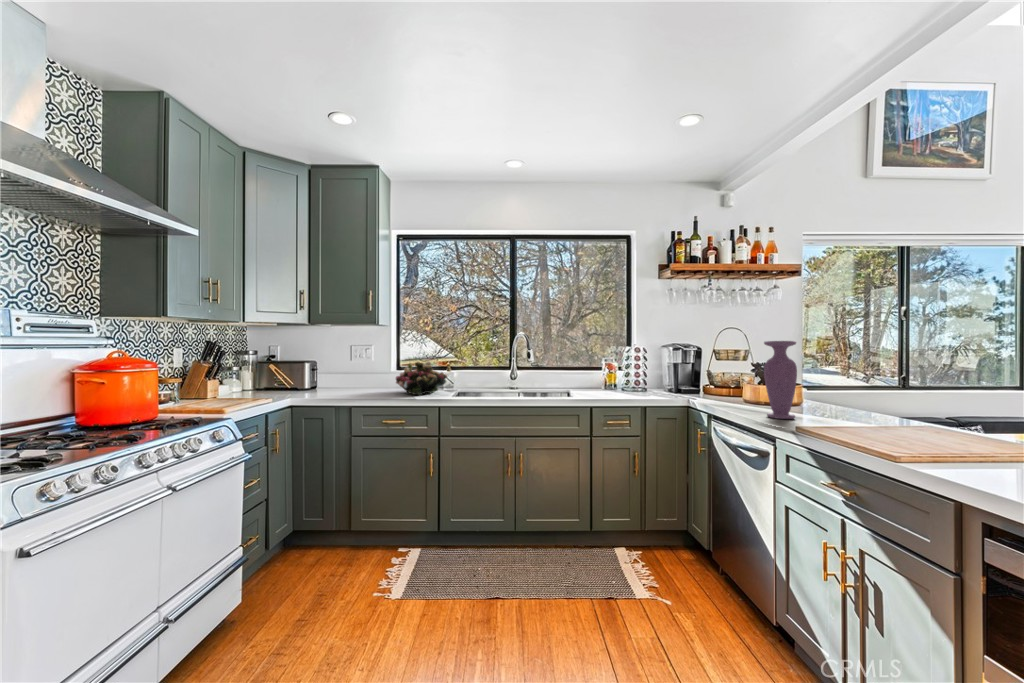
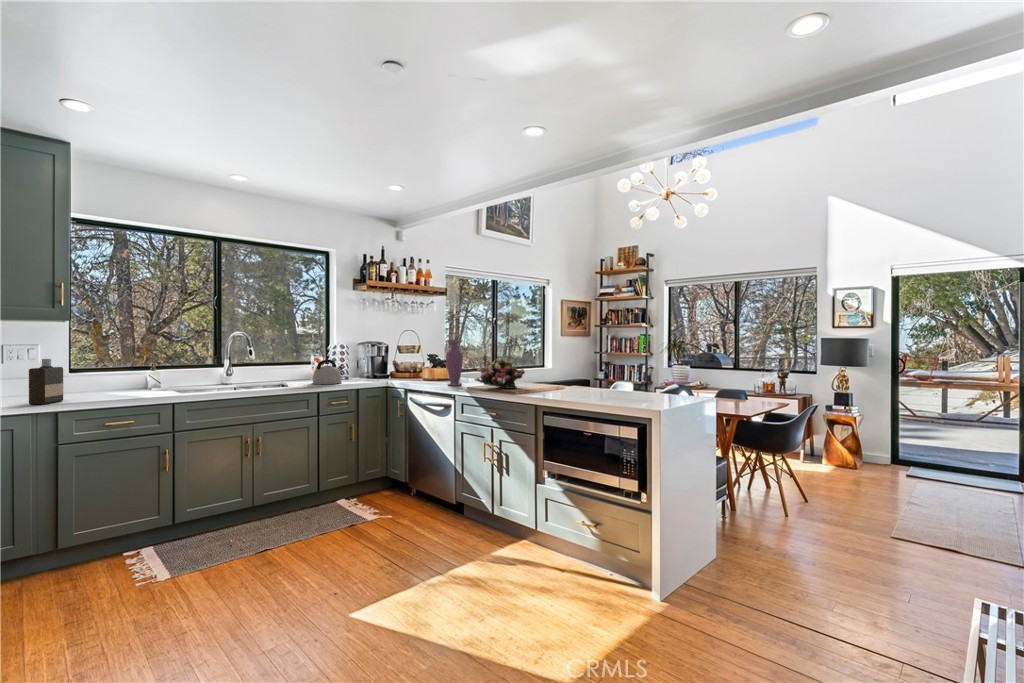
bottle: none [337,358,363,398] -> present [29,359,63,405]
flower arrangement: present [396,361,447,395] -> present [475,358,525,389]
kettle: none [593,366,630,396] -> present [313,360,342,384]

